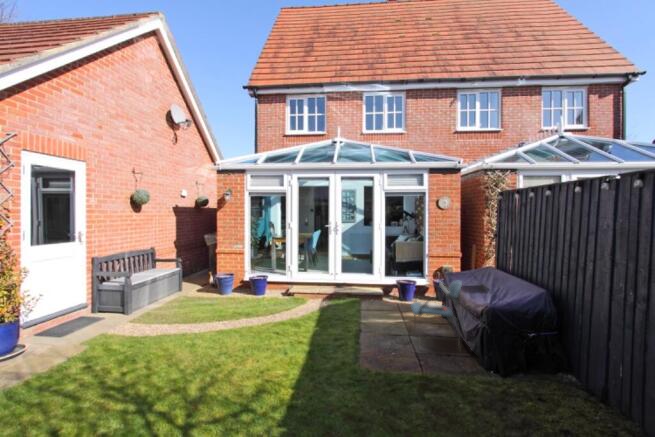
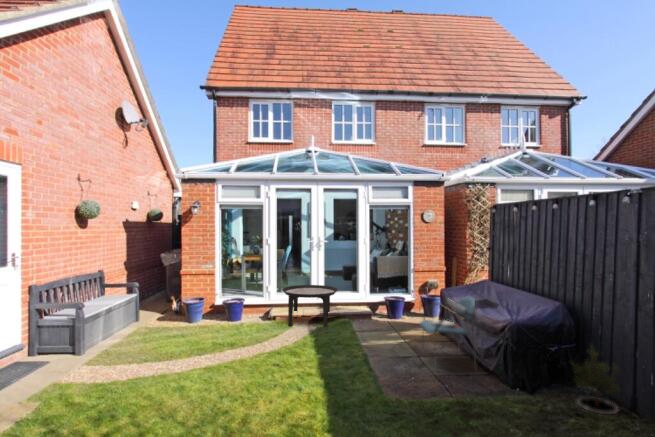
round table: none [300,266,351,305] -> present [282,285,338,327]
potted tree: none [540,330,592,403] -> present [573,345,618,414]

